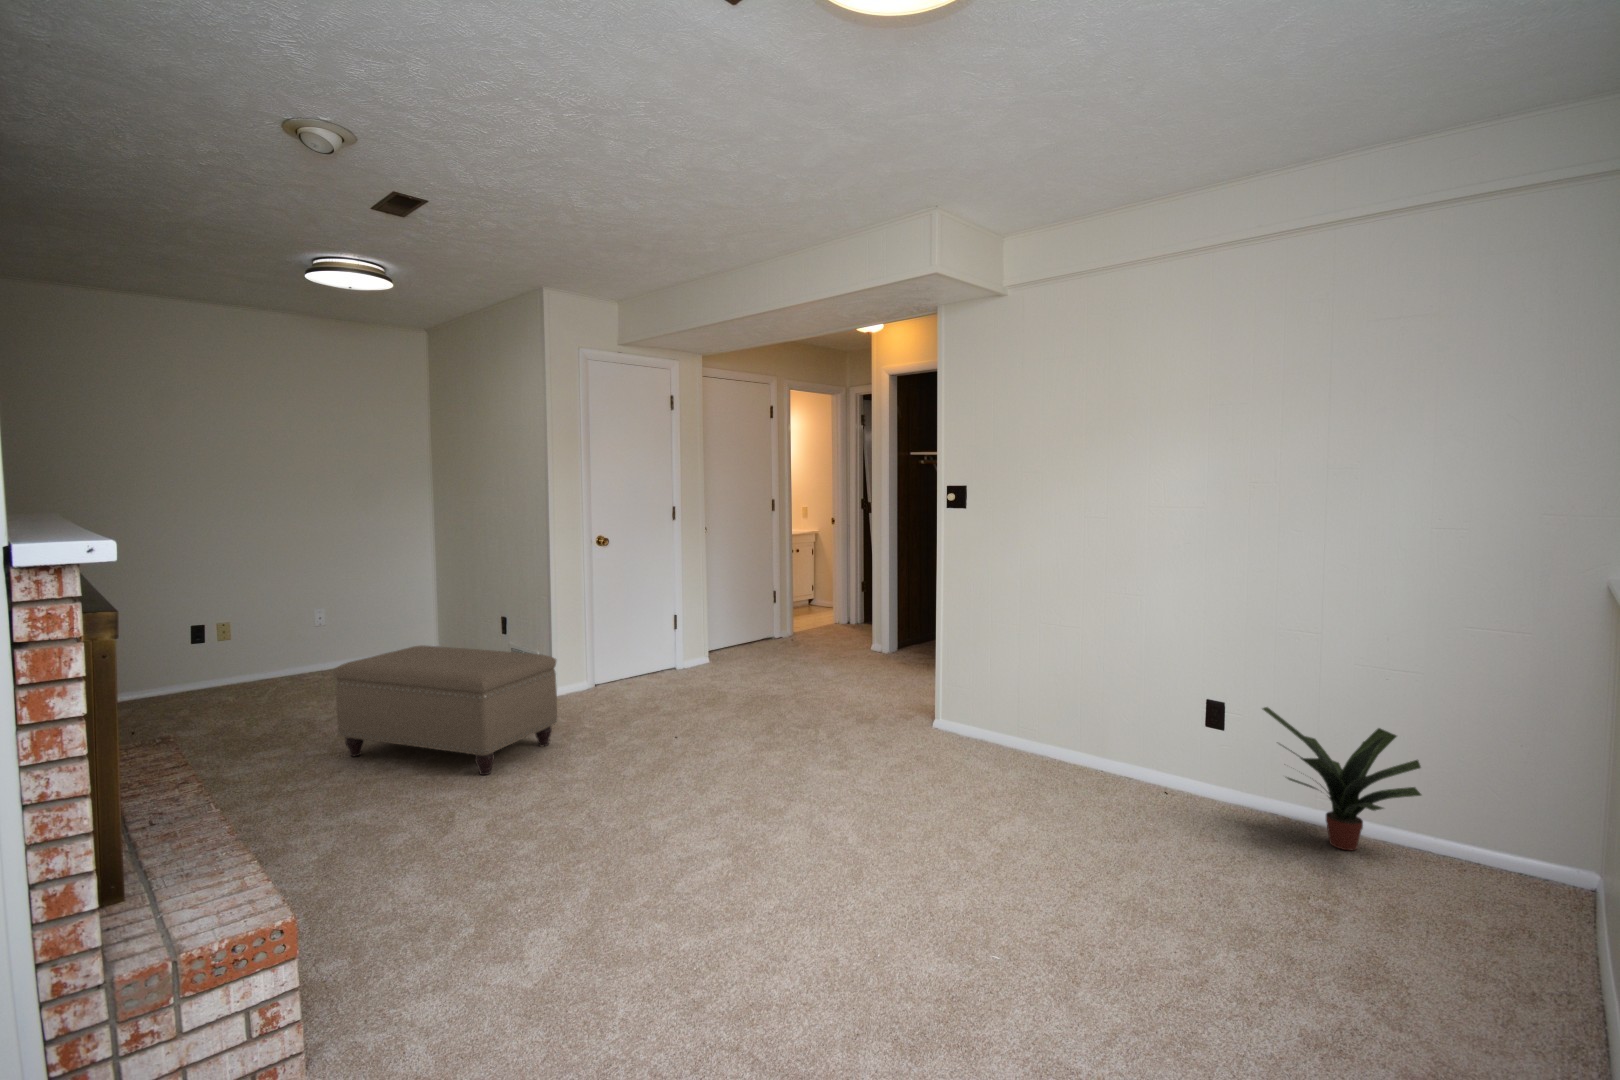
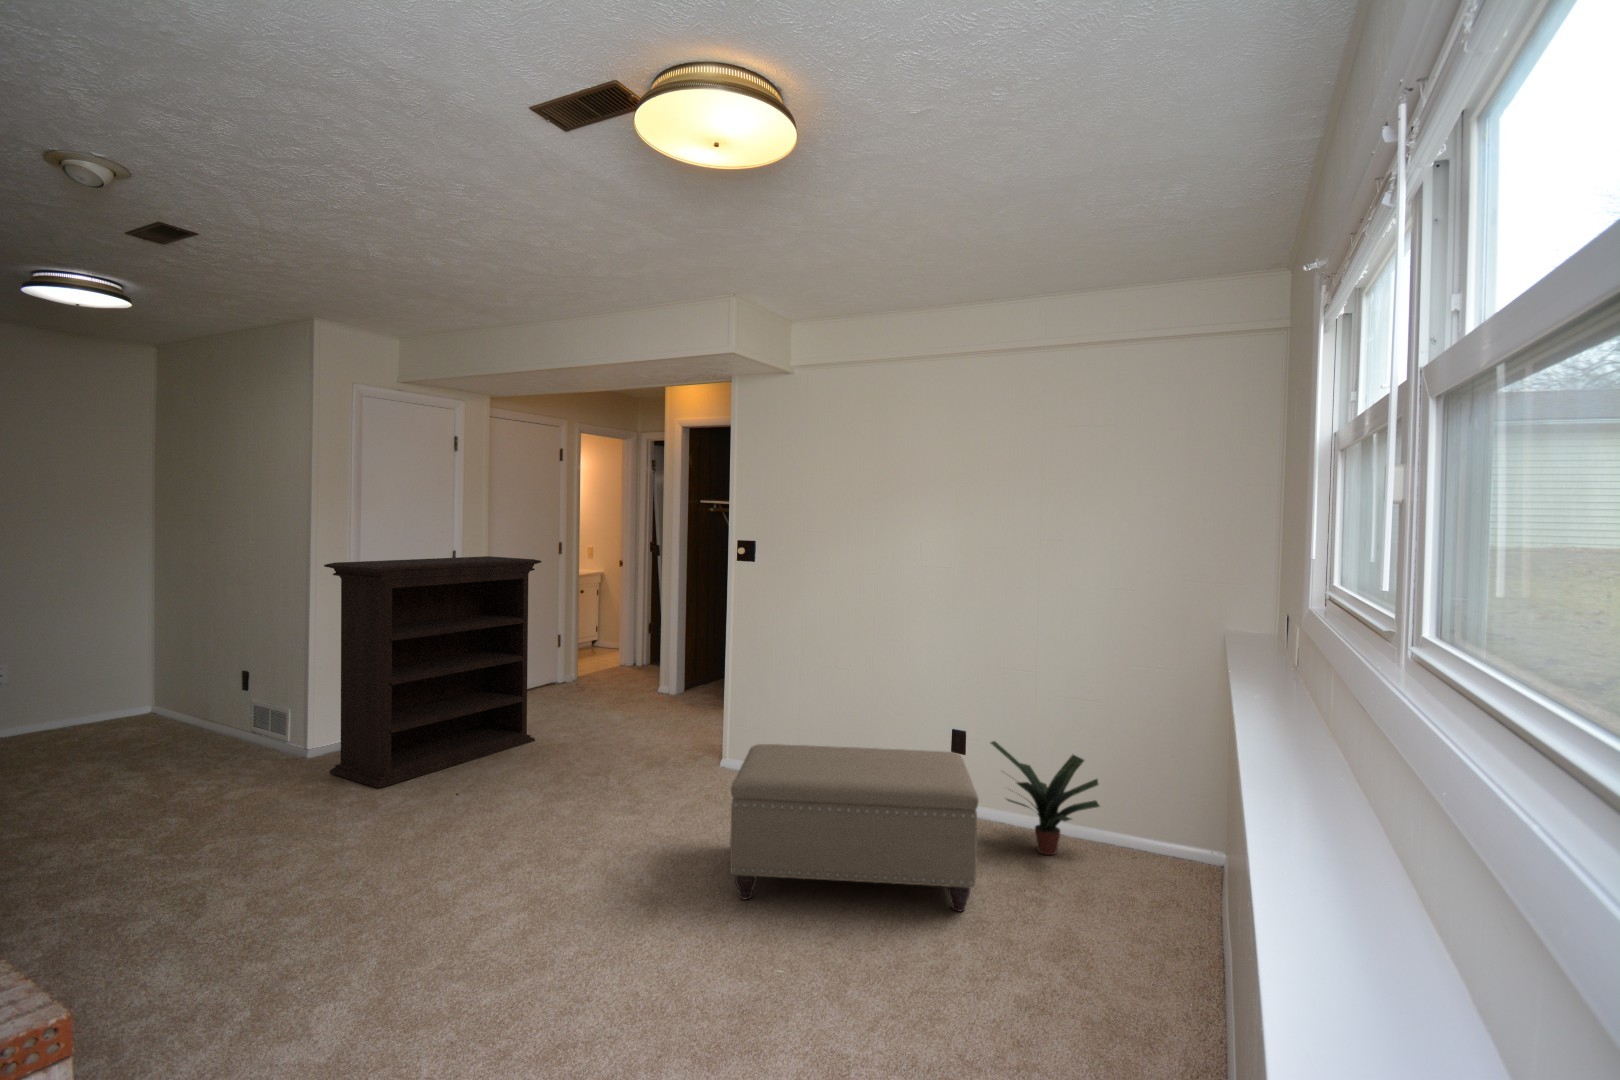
bookshelf: none [557,510,751,727] -> present [324,556,541,788]
ottoman: present [333,646,557,775] -> present [730,744,979,911]

